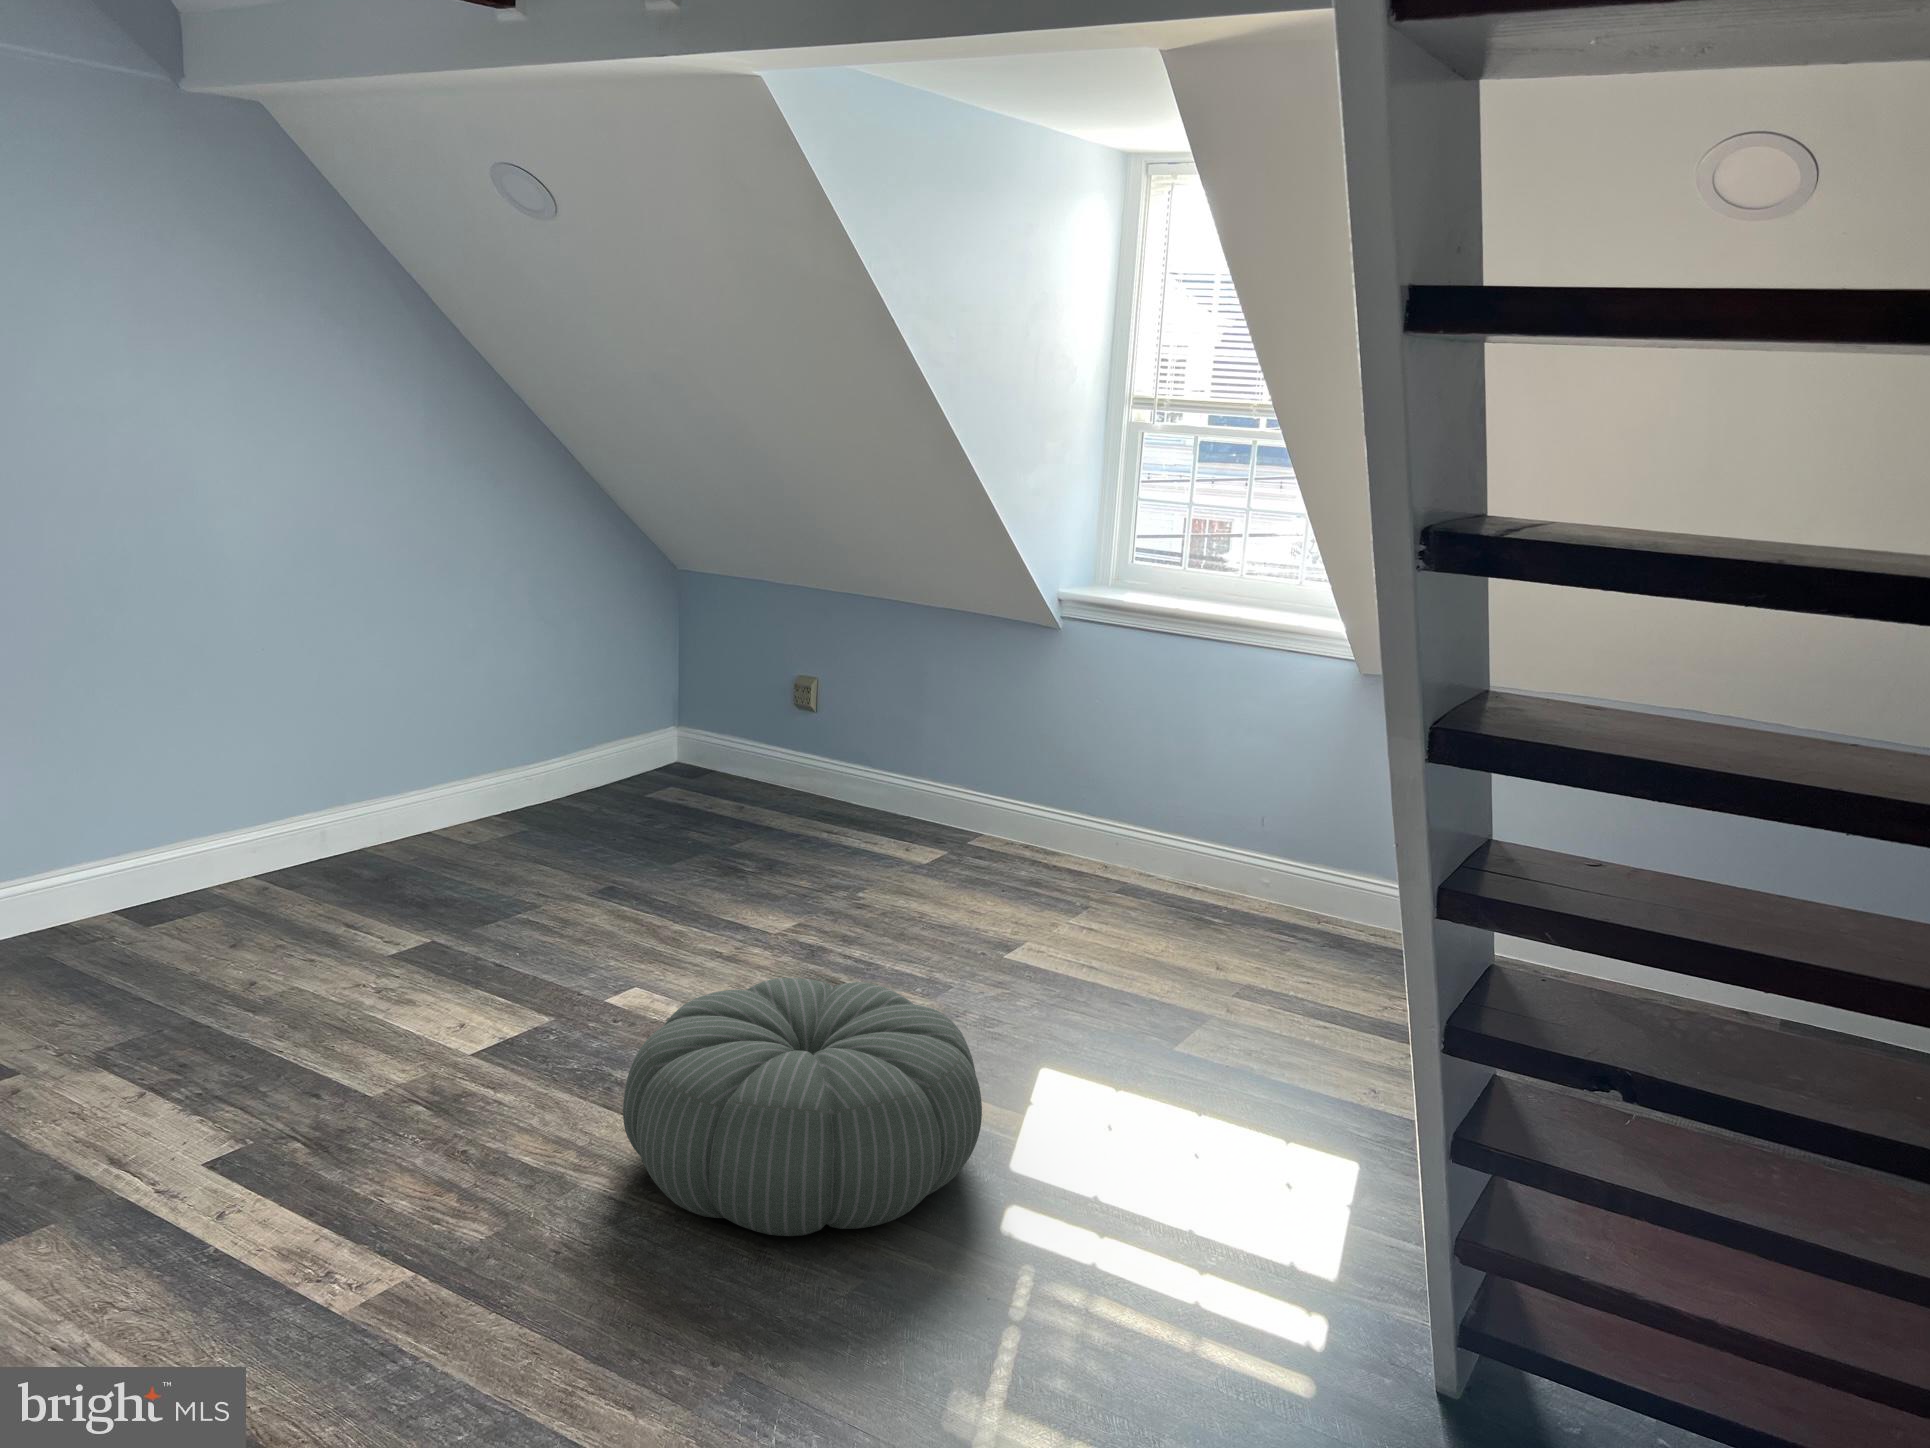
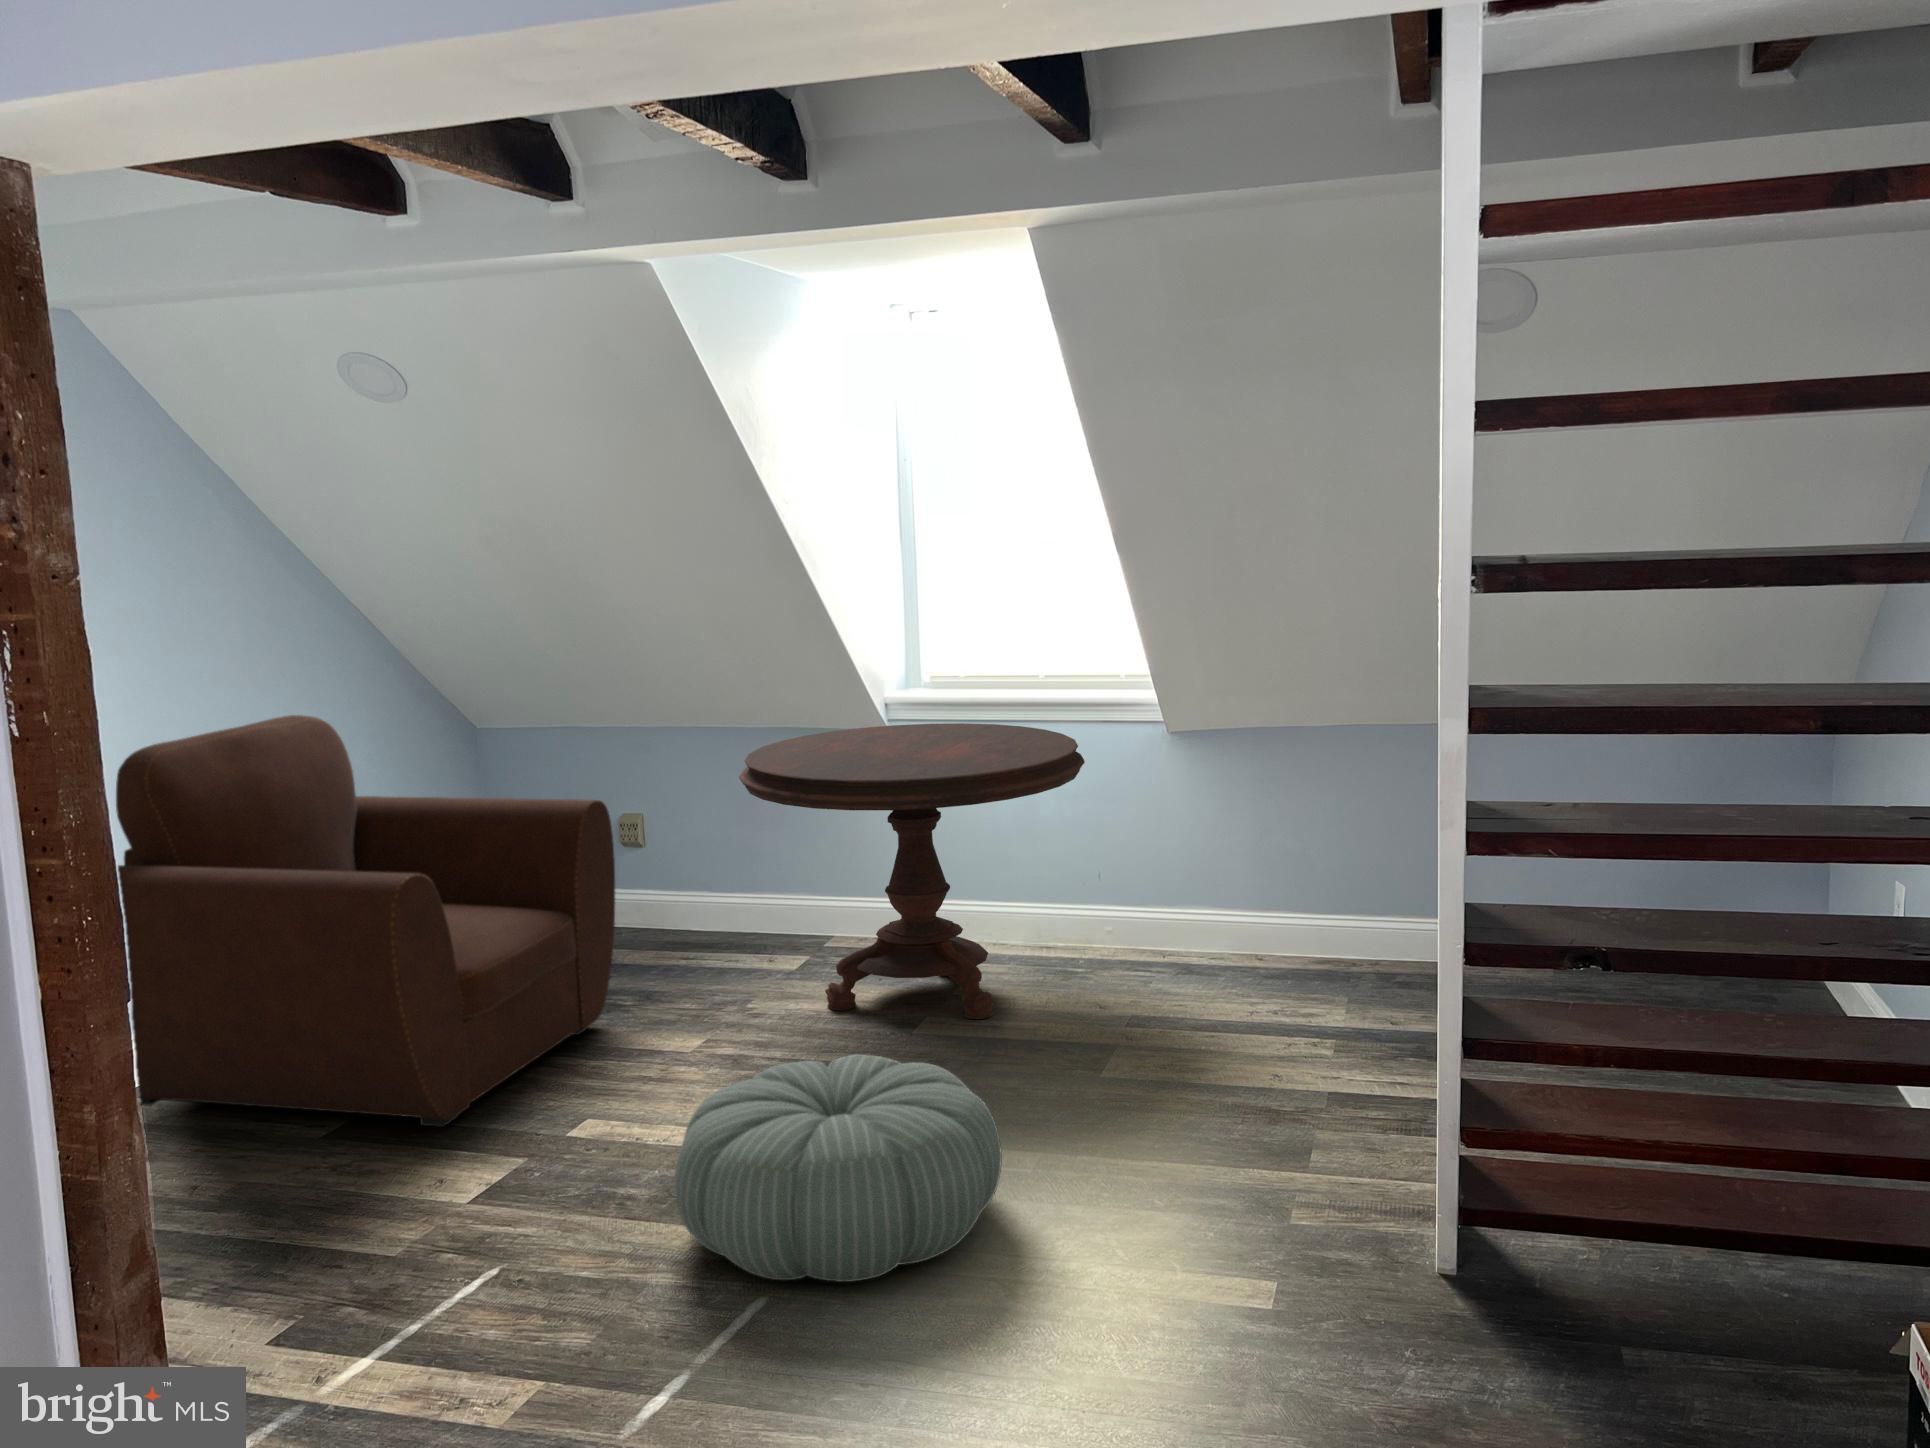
armchair: none [185,535,745,967] -> present [116,715,615,1127]
side table: none [867,623,1241,956] -> present [739,723,1085,1019]

